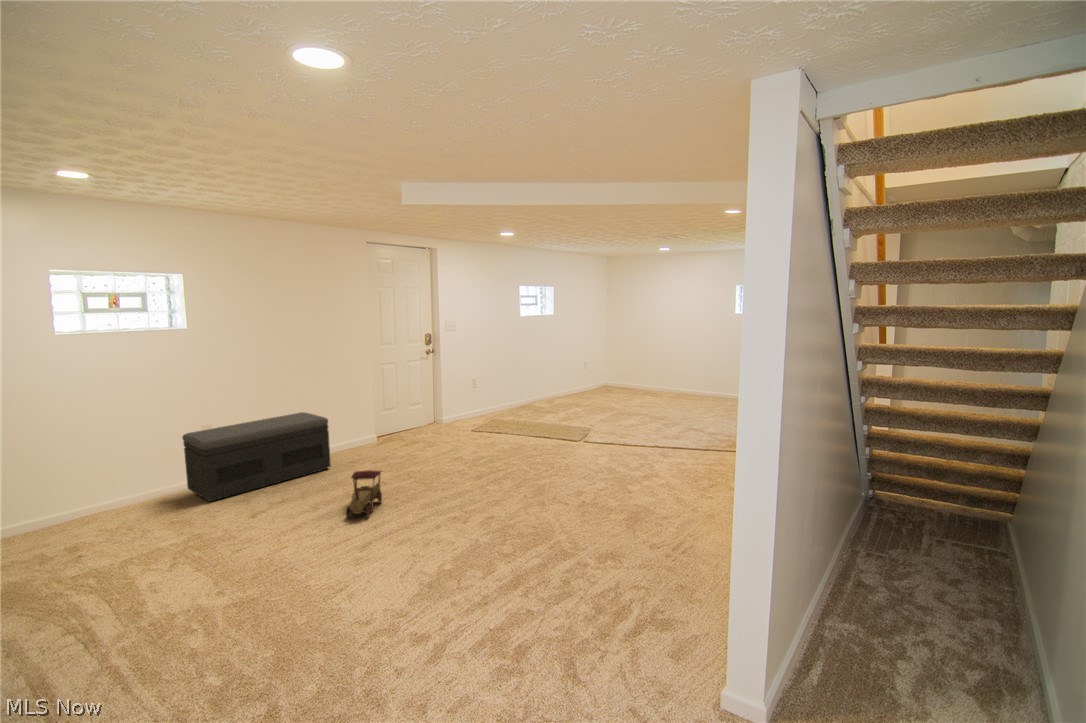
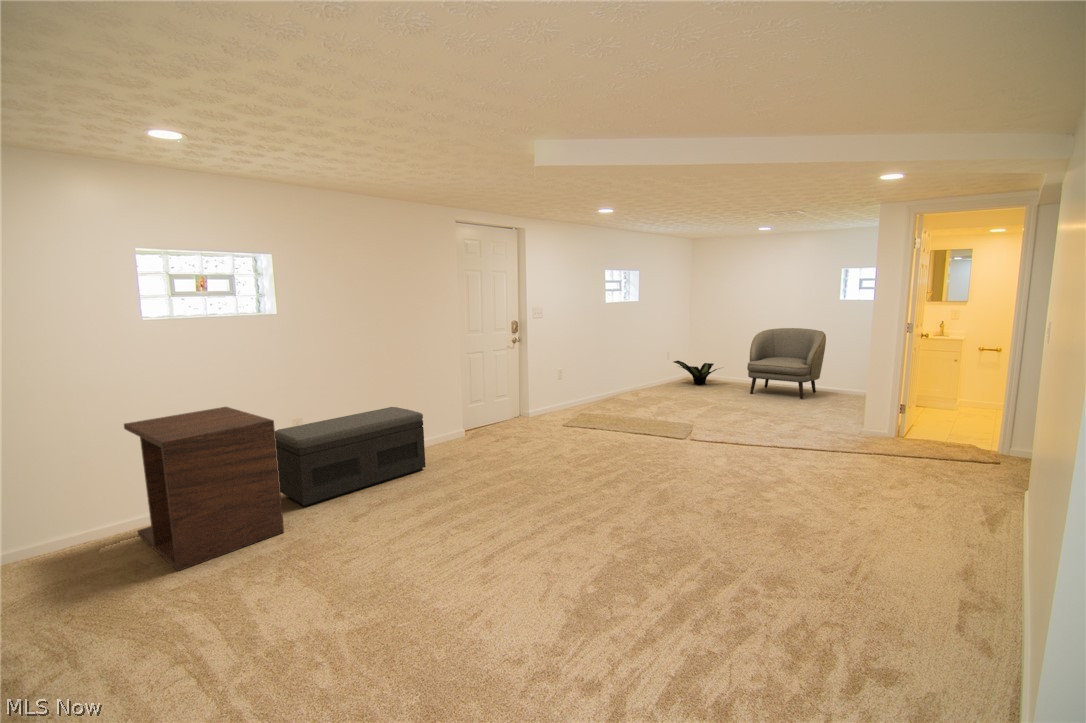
armchair: none [650,341,718,406] -> present [747,328,826,399]
potted plant: none [588,369,634,392] -> present [674,361,717,385]
side table: none [35,412,186,557] -> present [124,407,284,571]
toy train: present [346,470,382,518] -> none [461,473,496,529]

